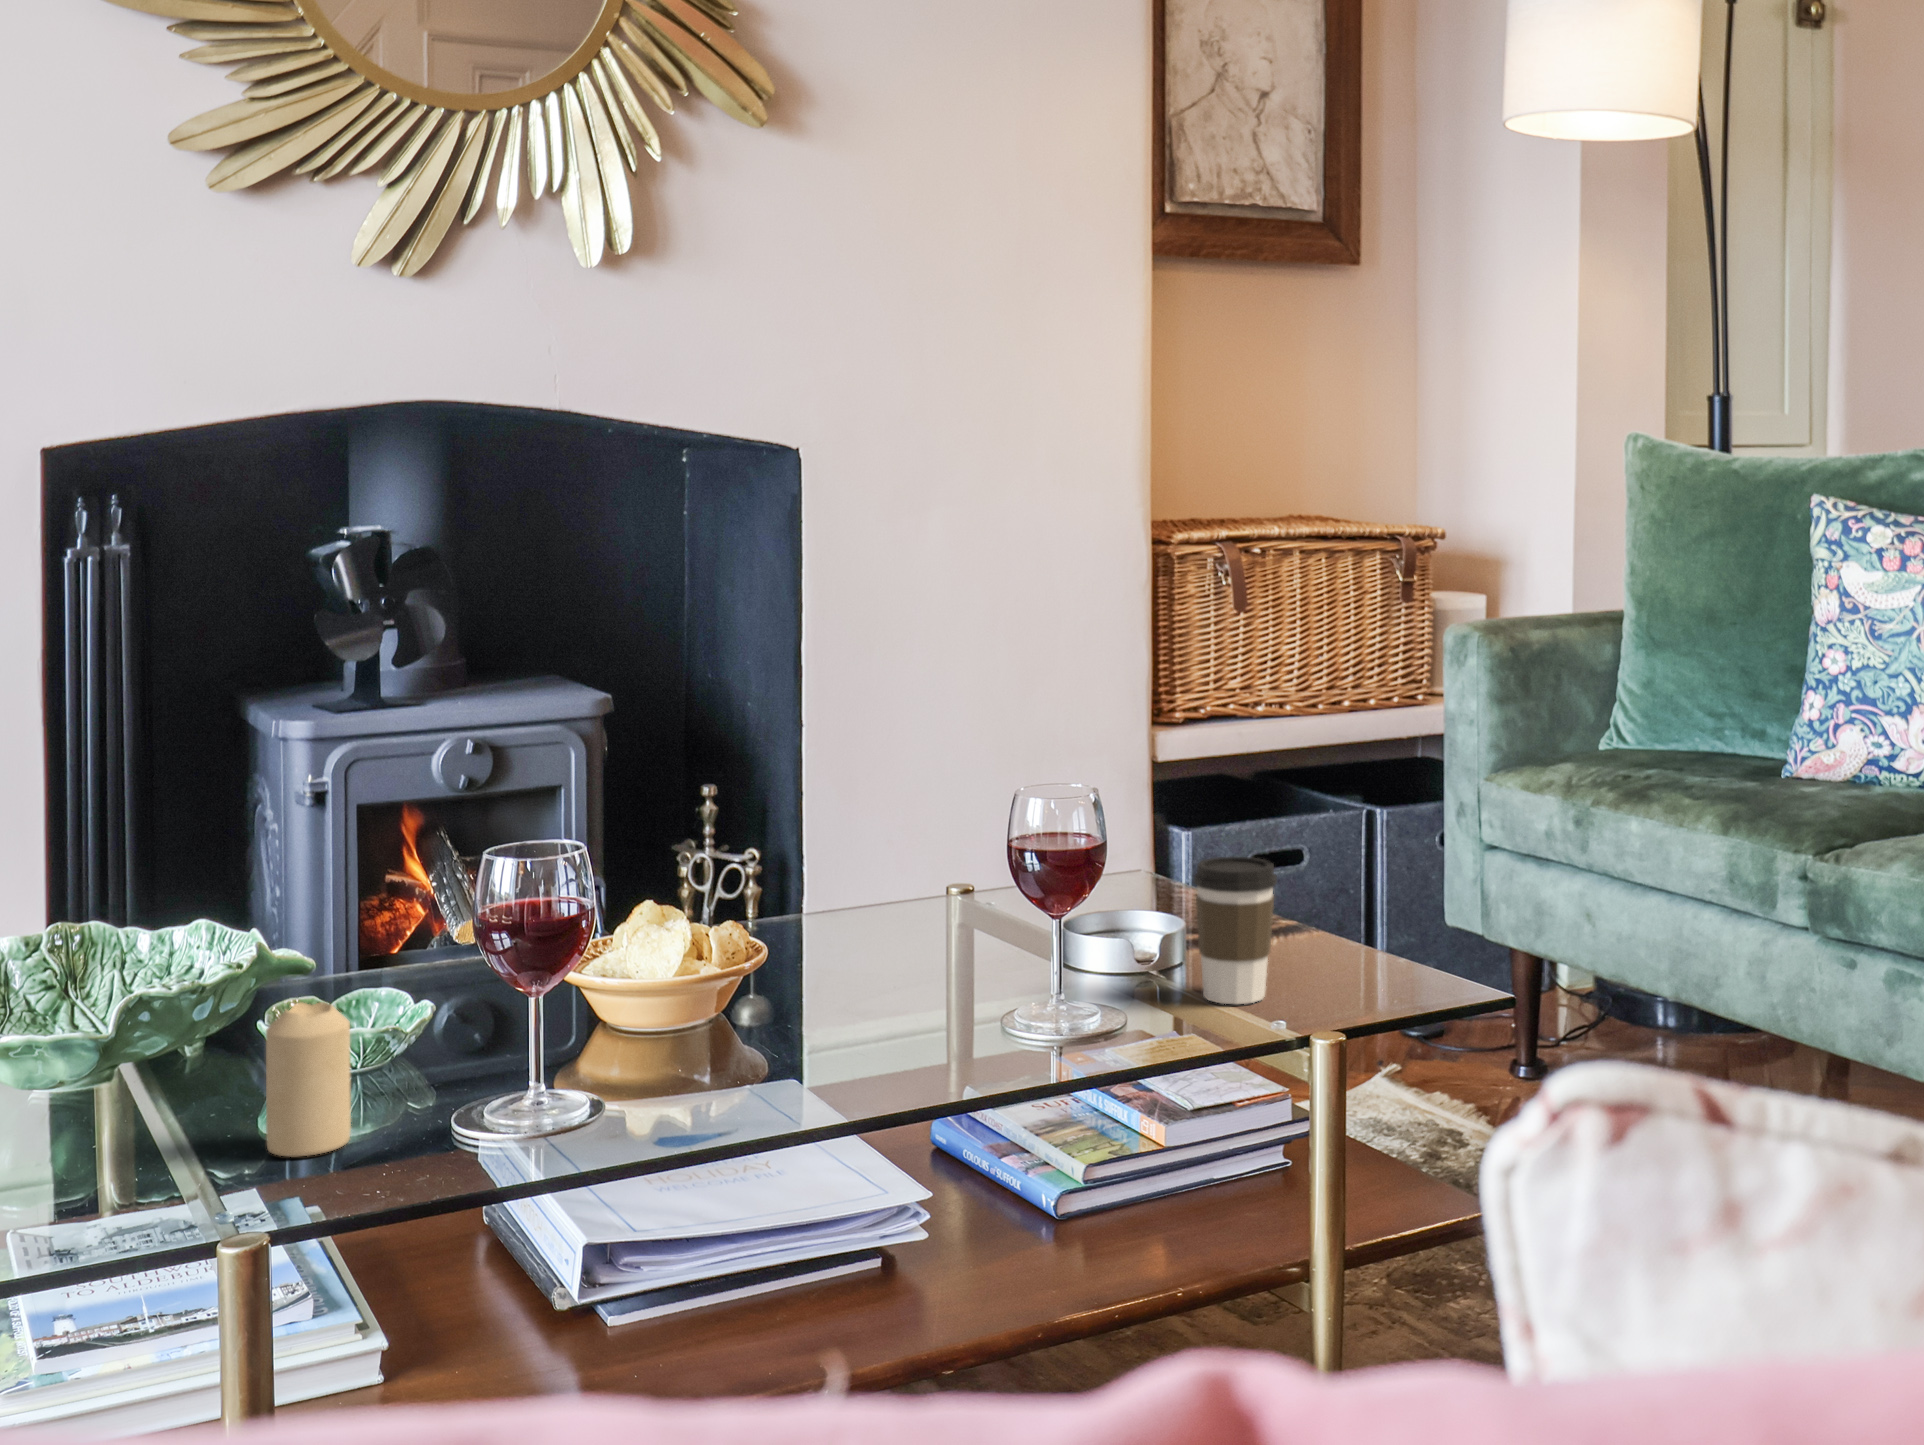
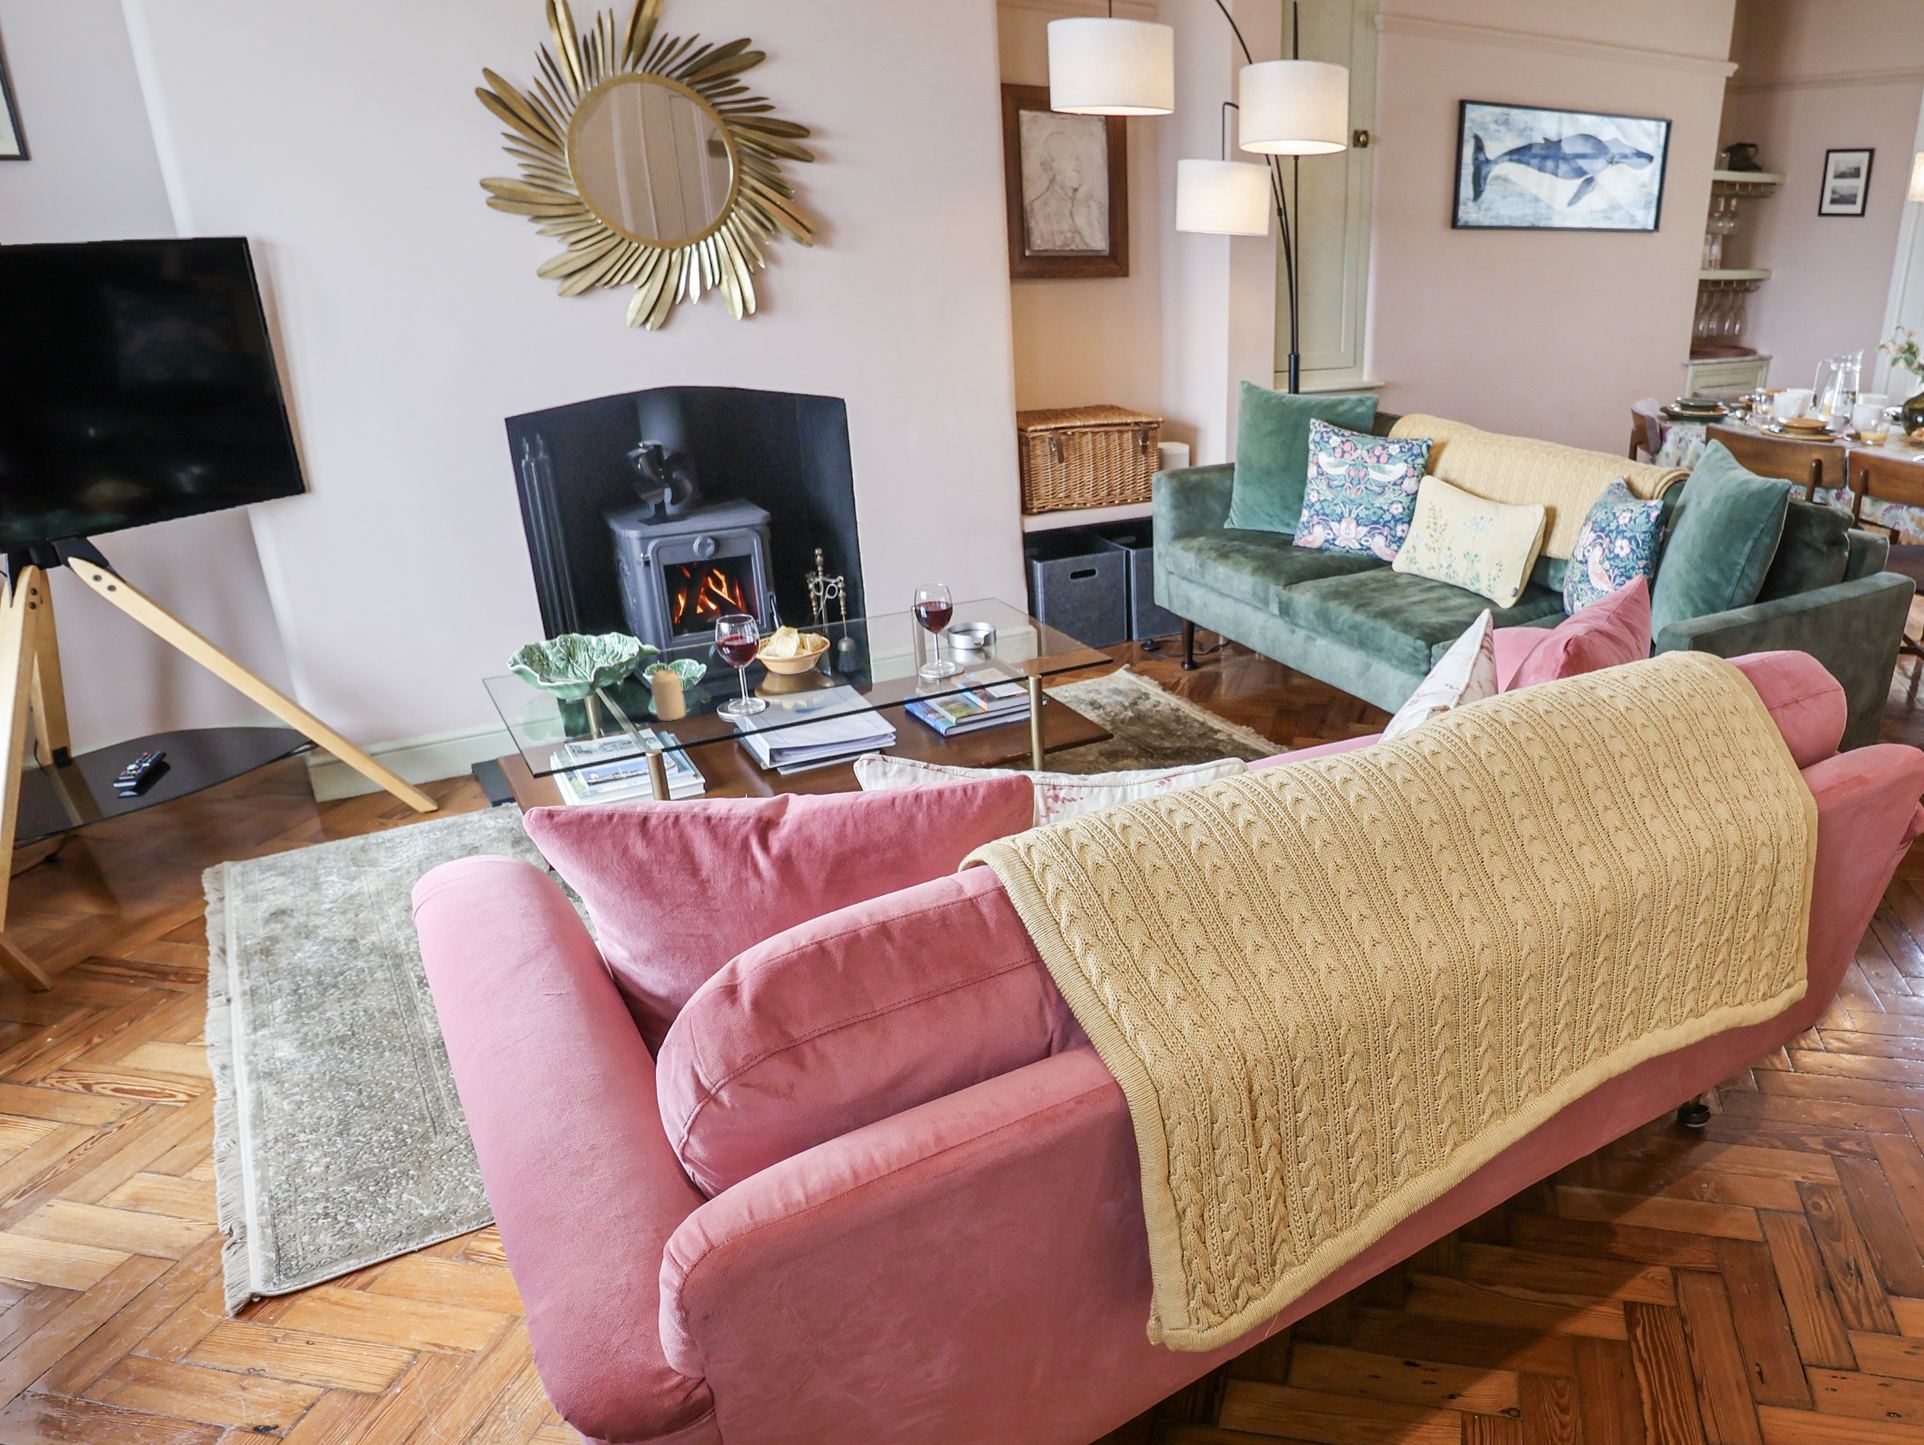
coffee cup: present [1194,857,1277,1004] -> none [995,603,1027,659]

